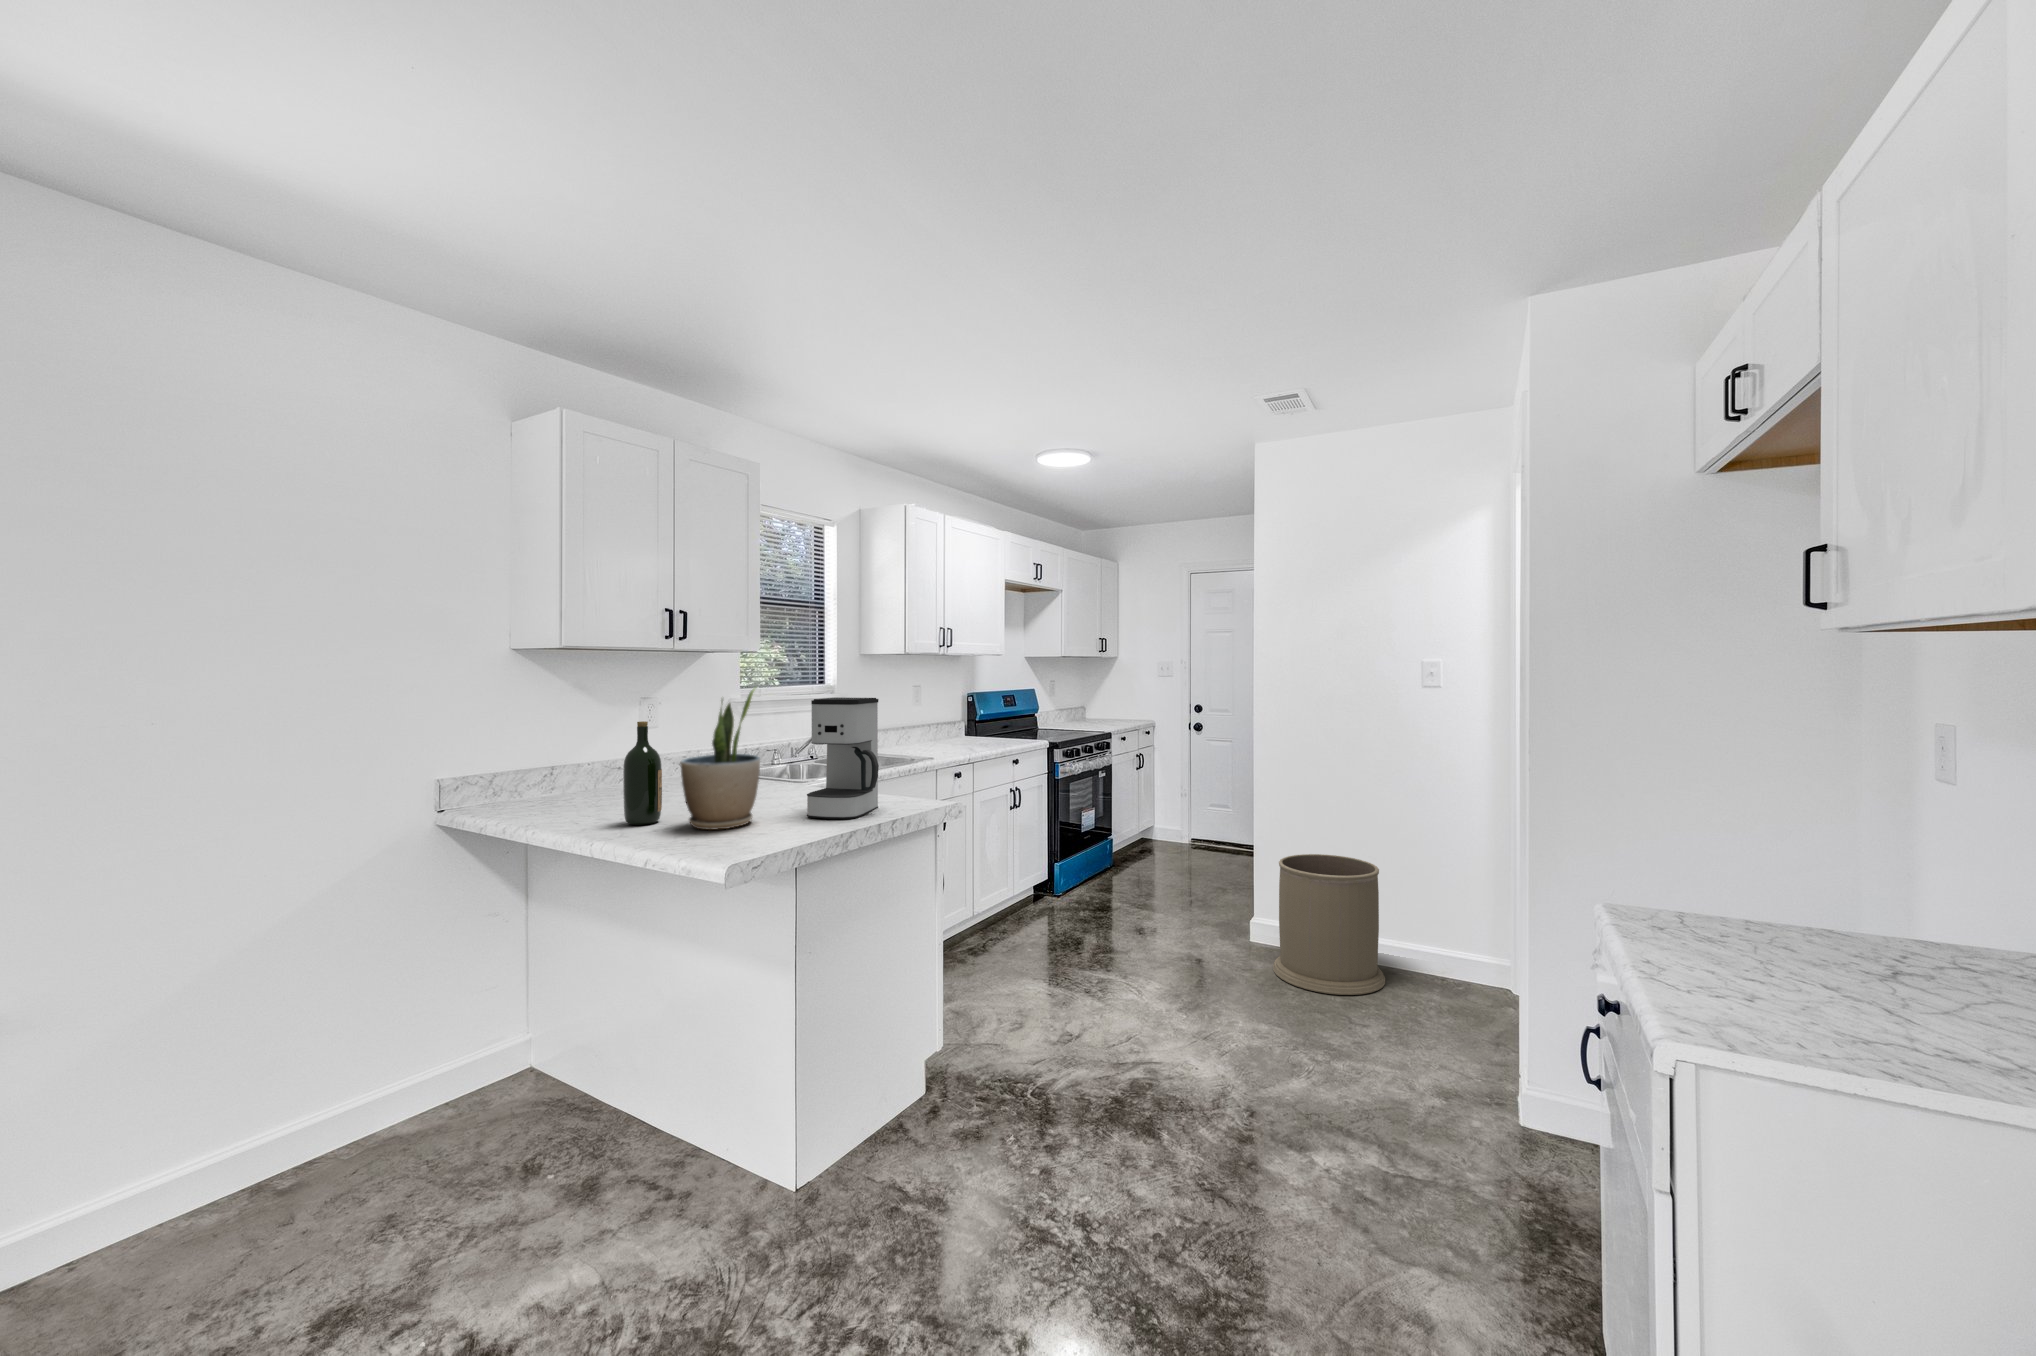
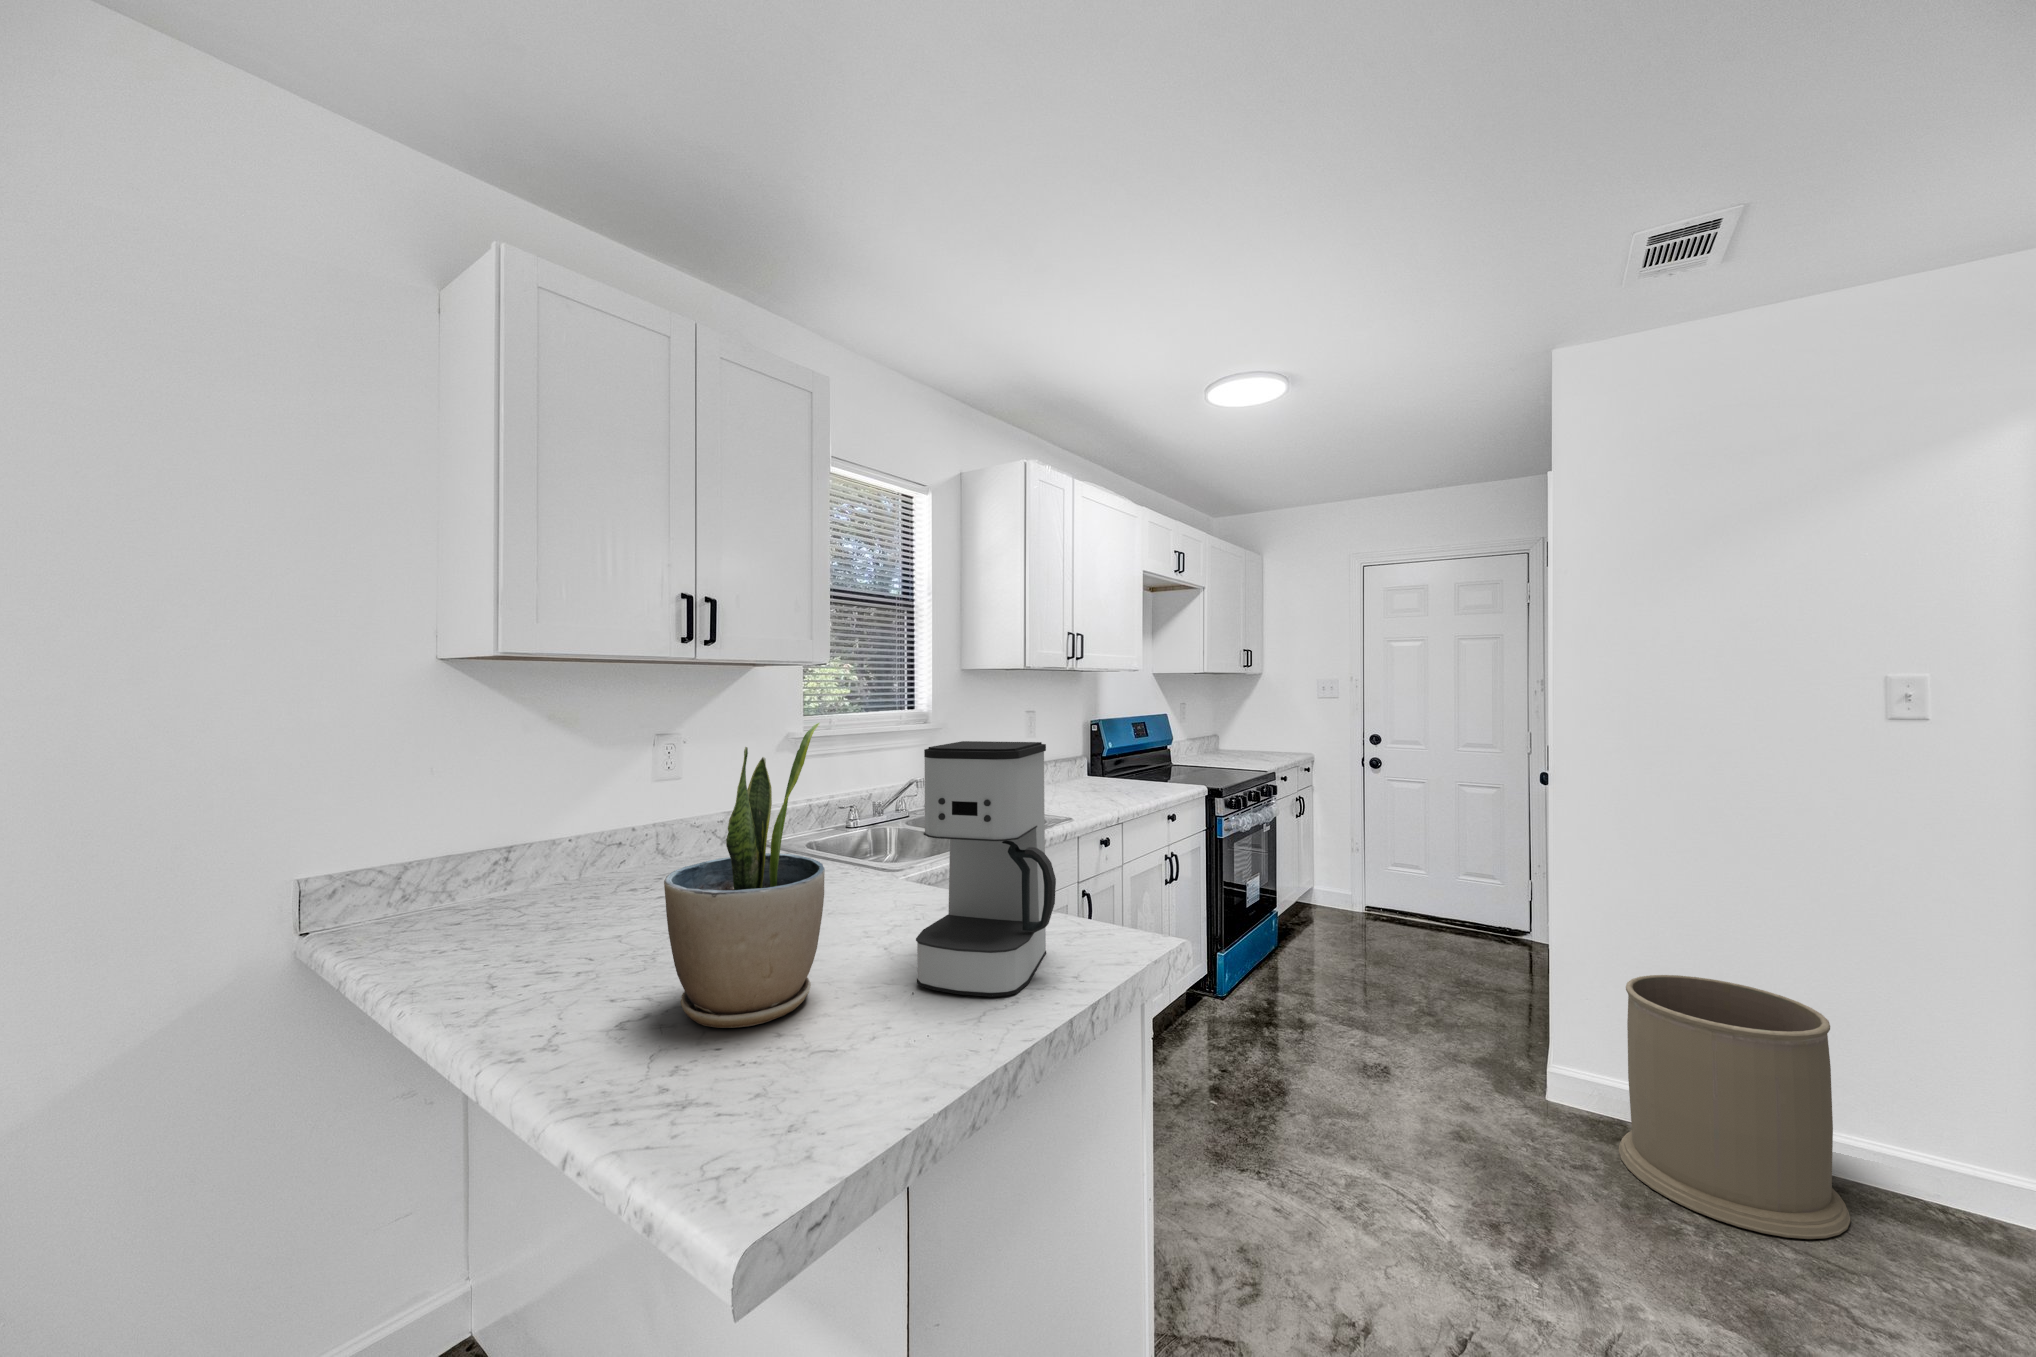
wine bottle: present [623,721,662,825] -> none [564,791,639,999]

